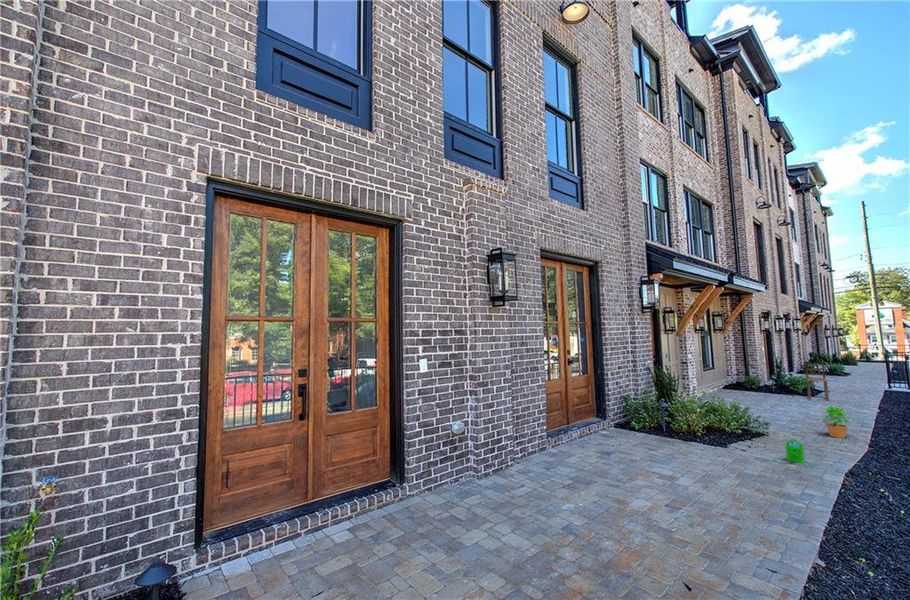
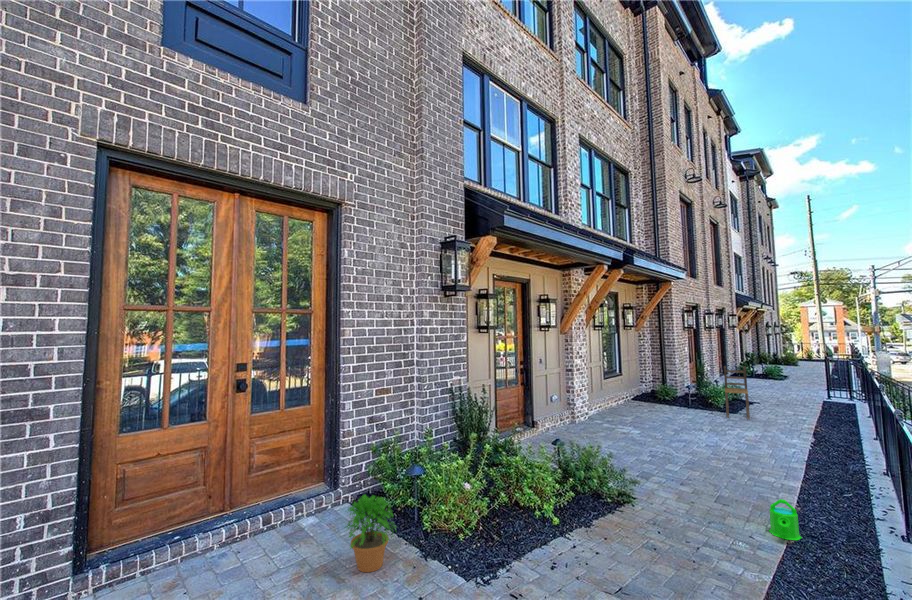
potted plant: present [823,406,850,438] -> present [347,495,396,572]
watering can: present [786,439,806,463] -> present [769,499,802,540]

